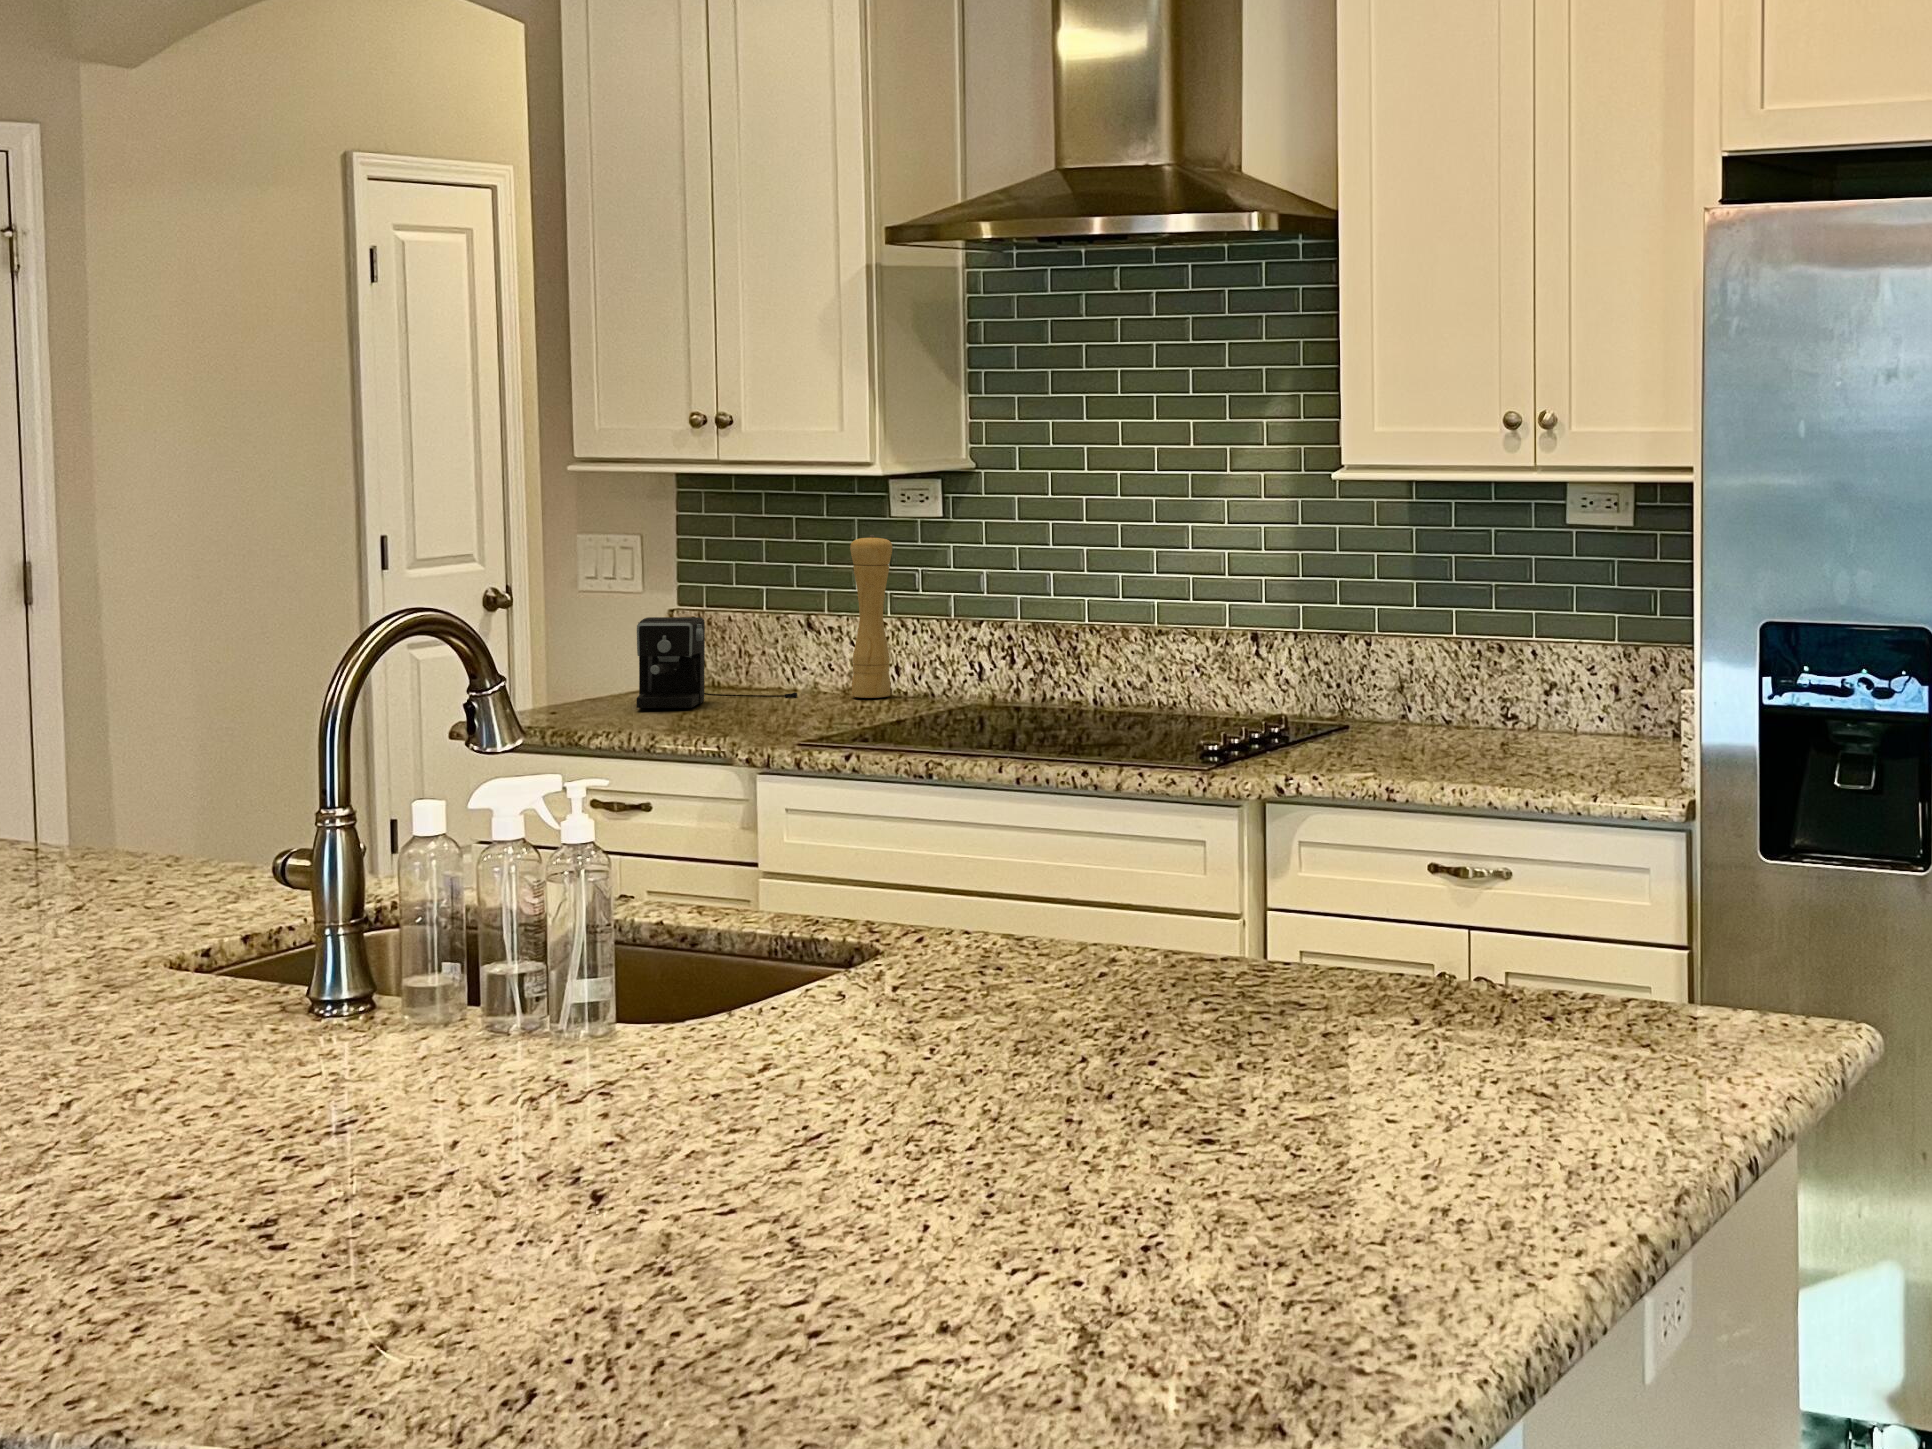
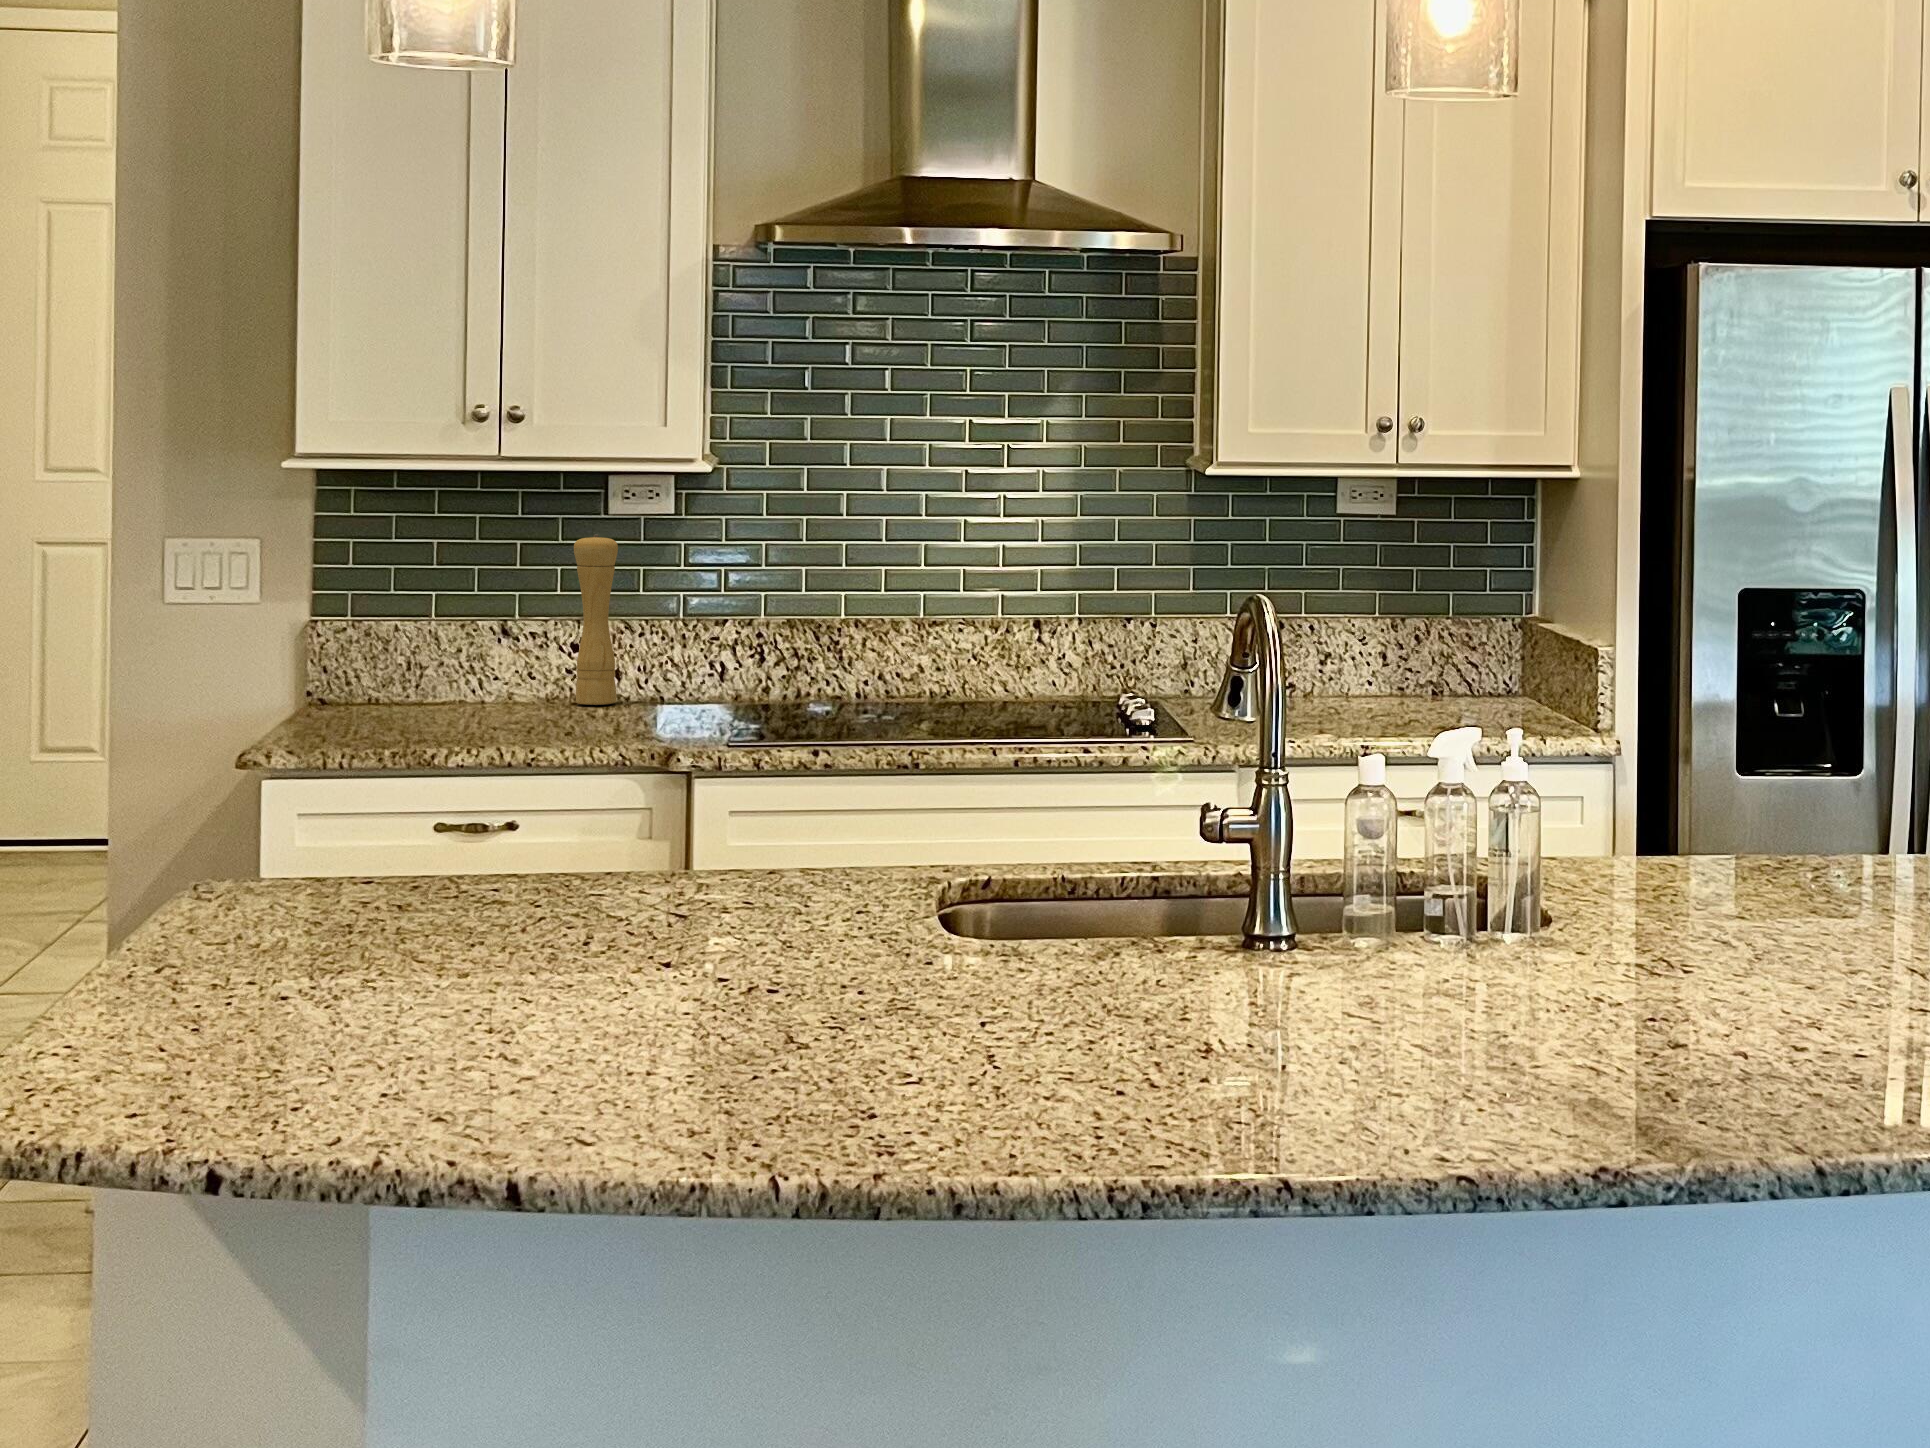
coffee maker: present [636,617,797,708] -> none [363,627,513,727]

